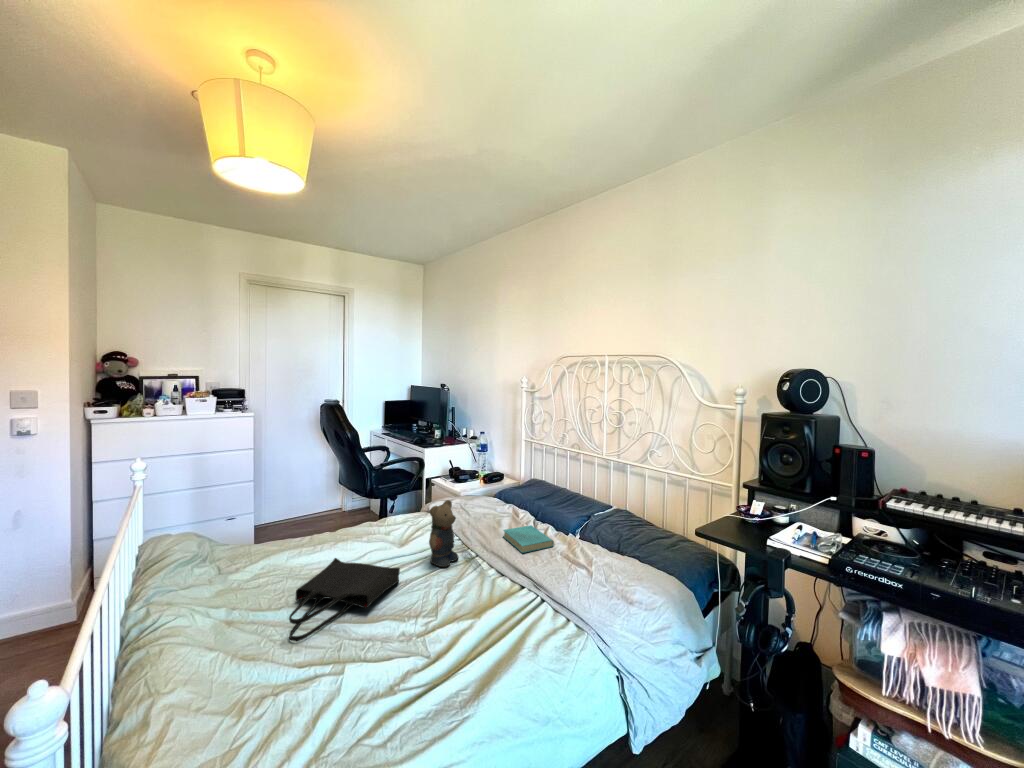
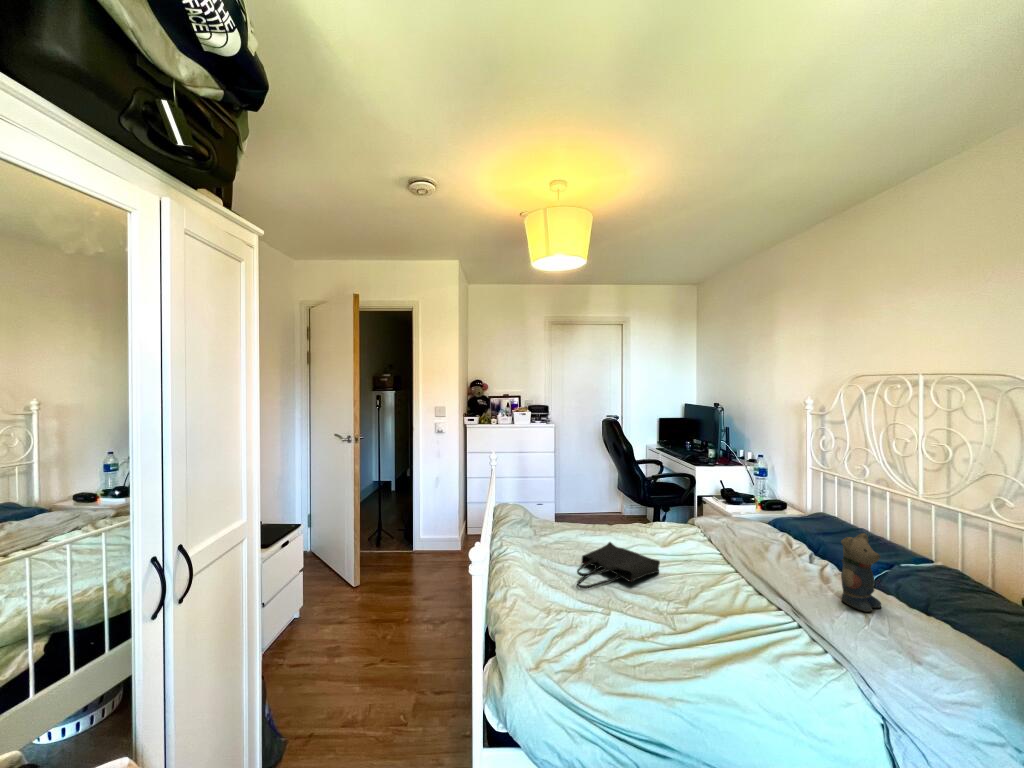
teddy bear: present [429,500,459,567] -> present [841,533,881,612]
book: present [503,525,554,553] -> none [766,553,825,581]

